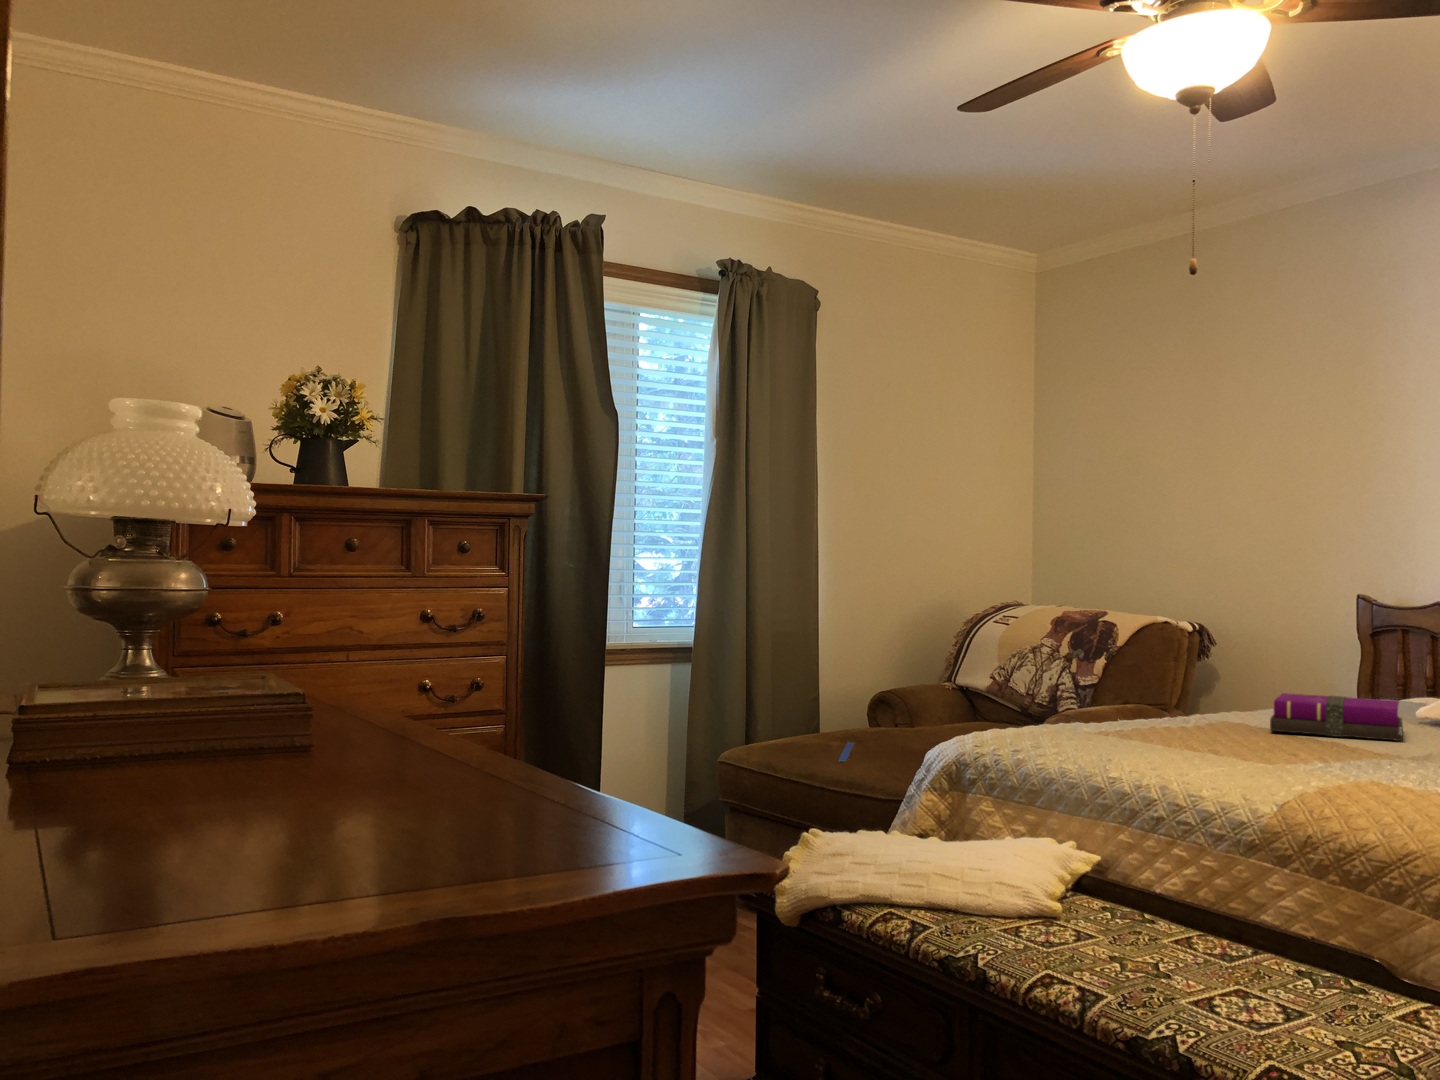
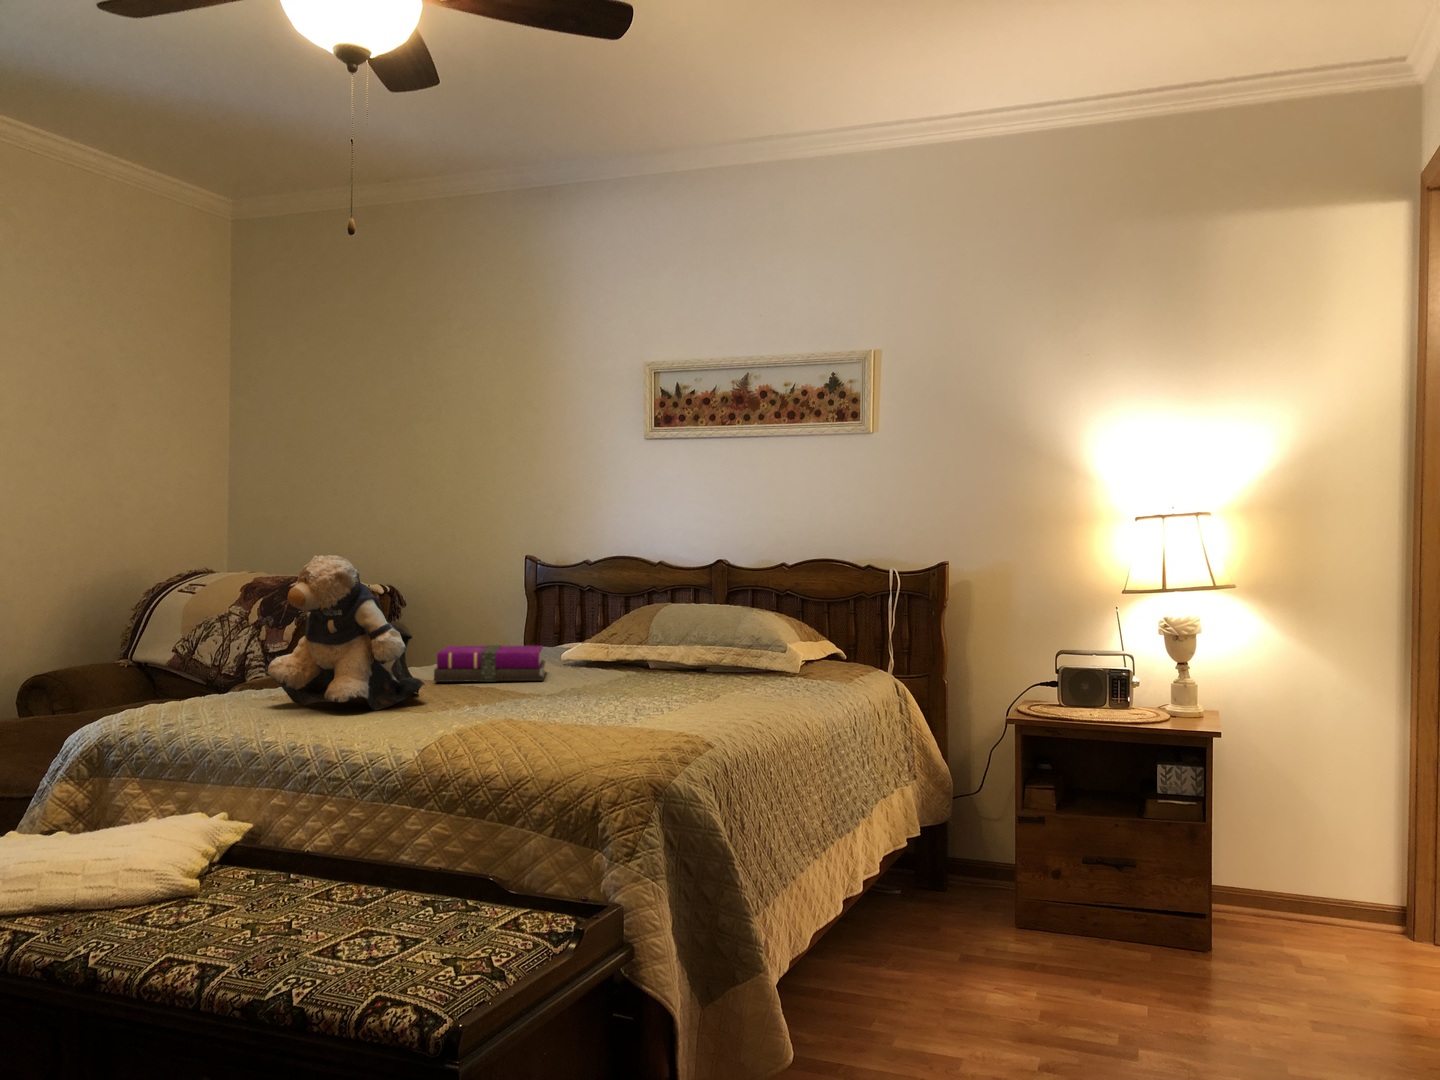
teddy bear: none [1104,595,1268,757] -> present [268,555,425,711]

